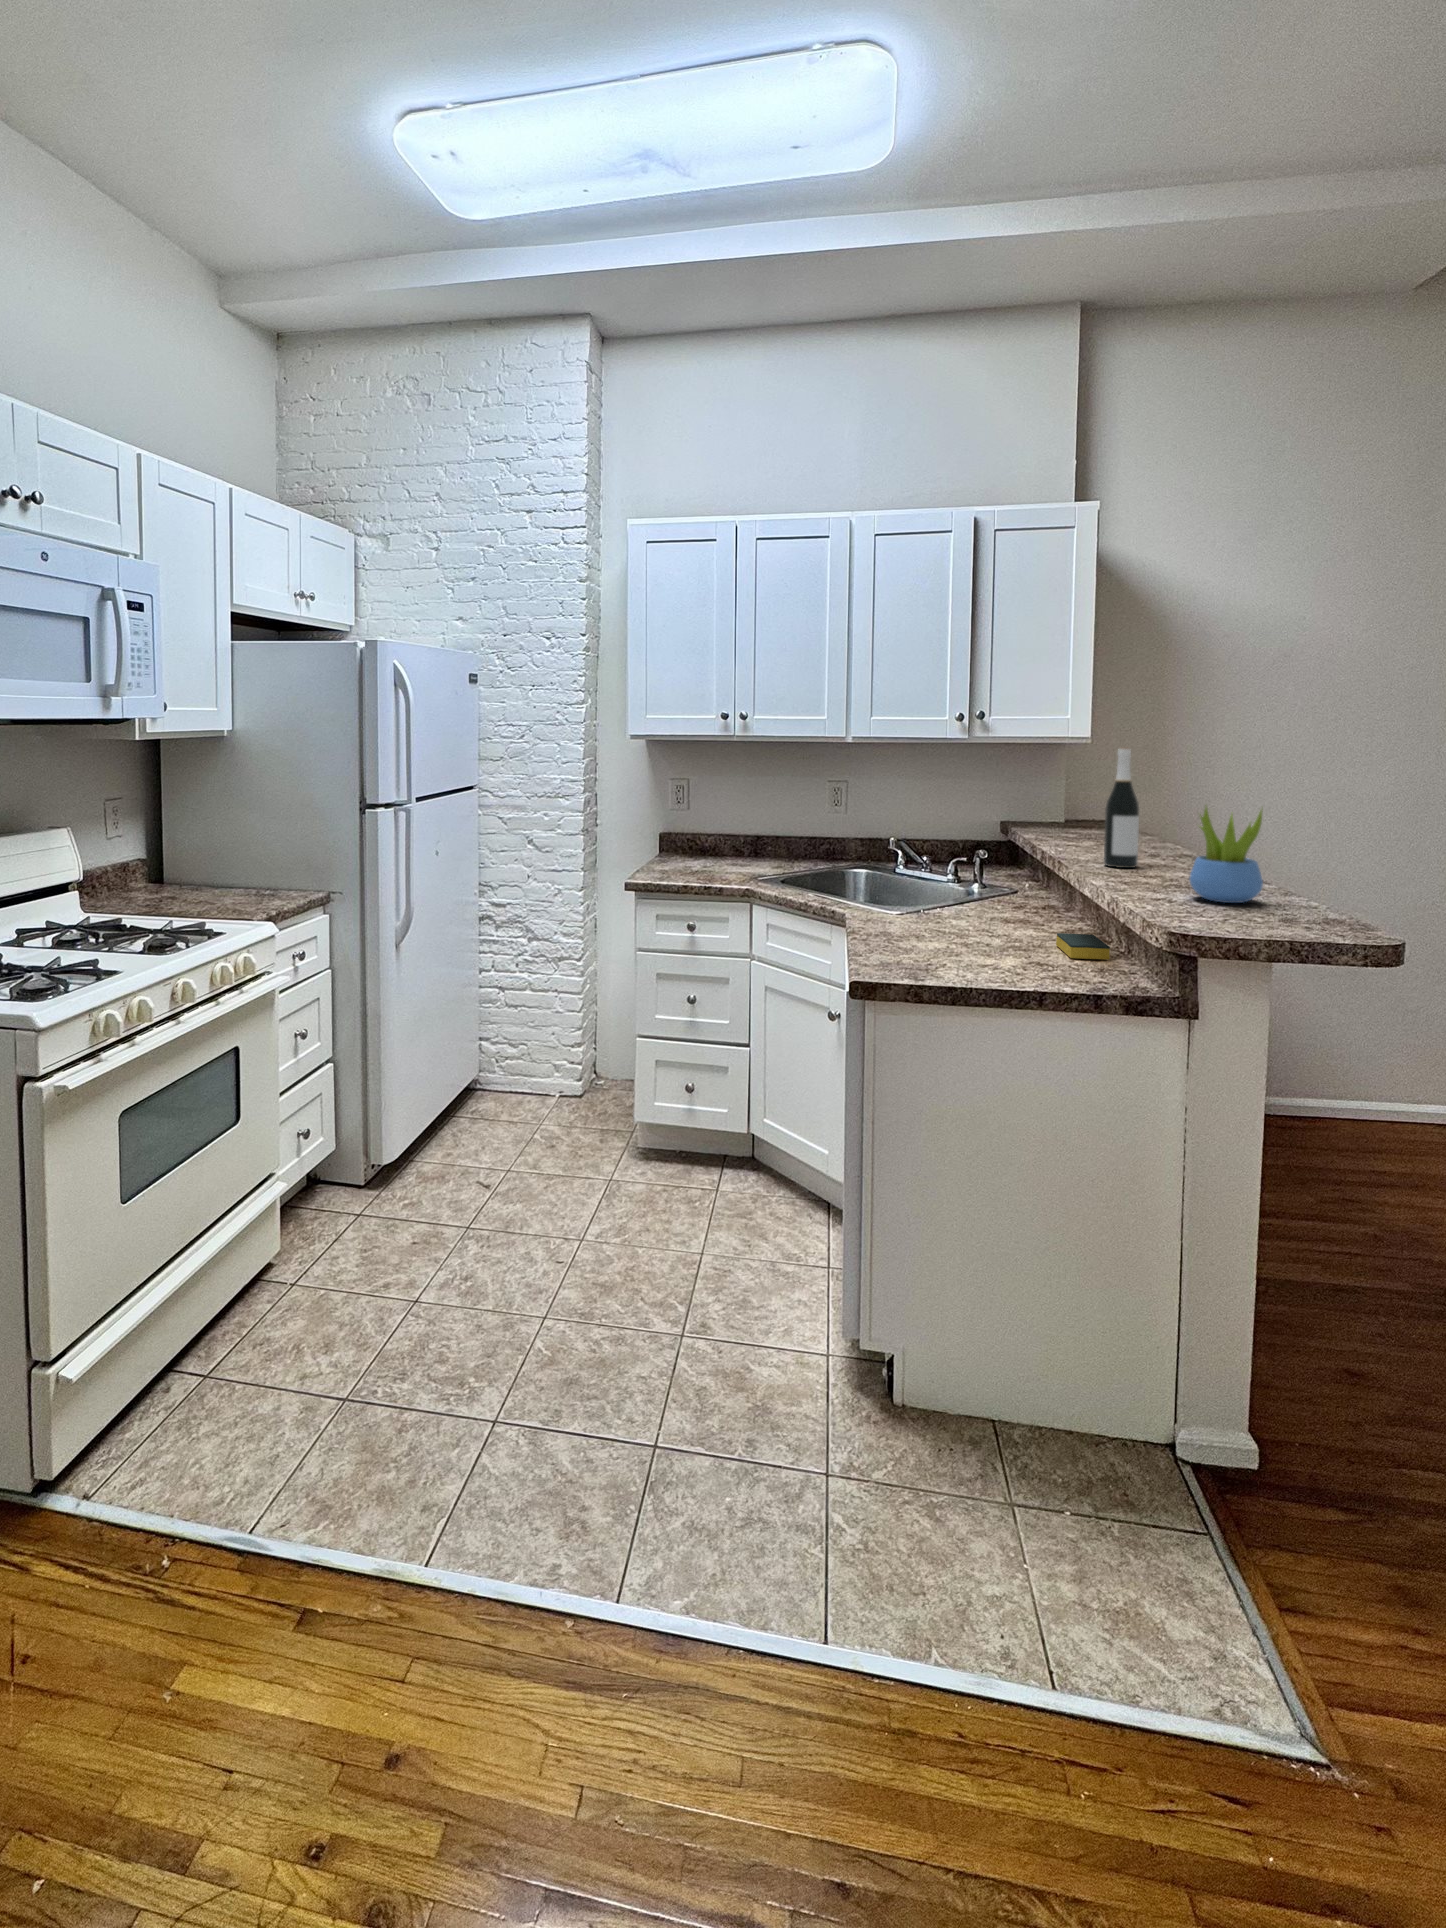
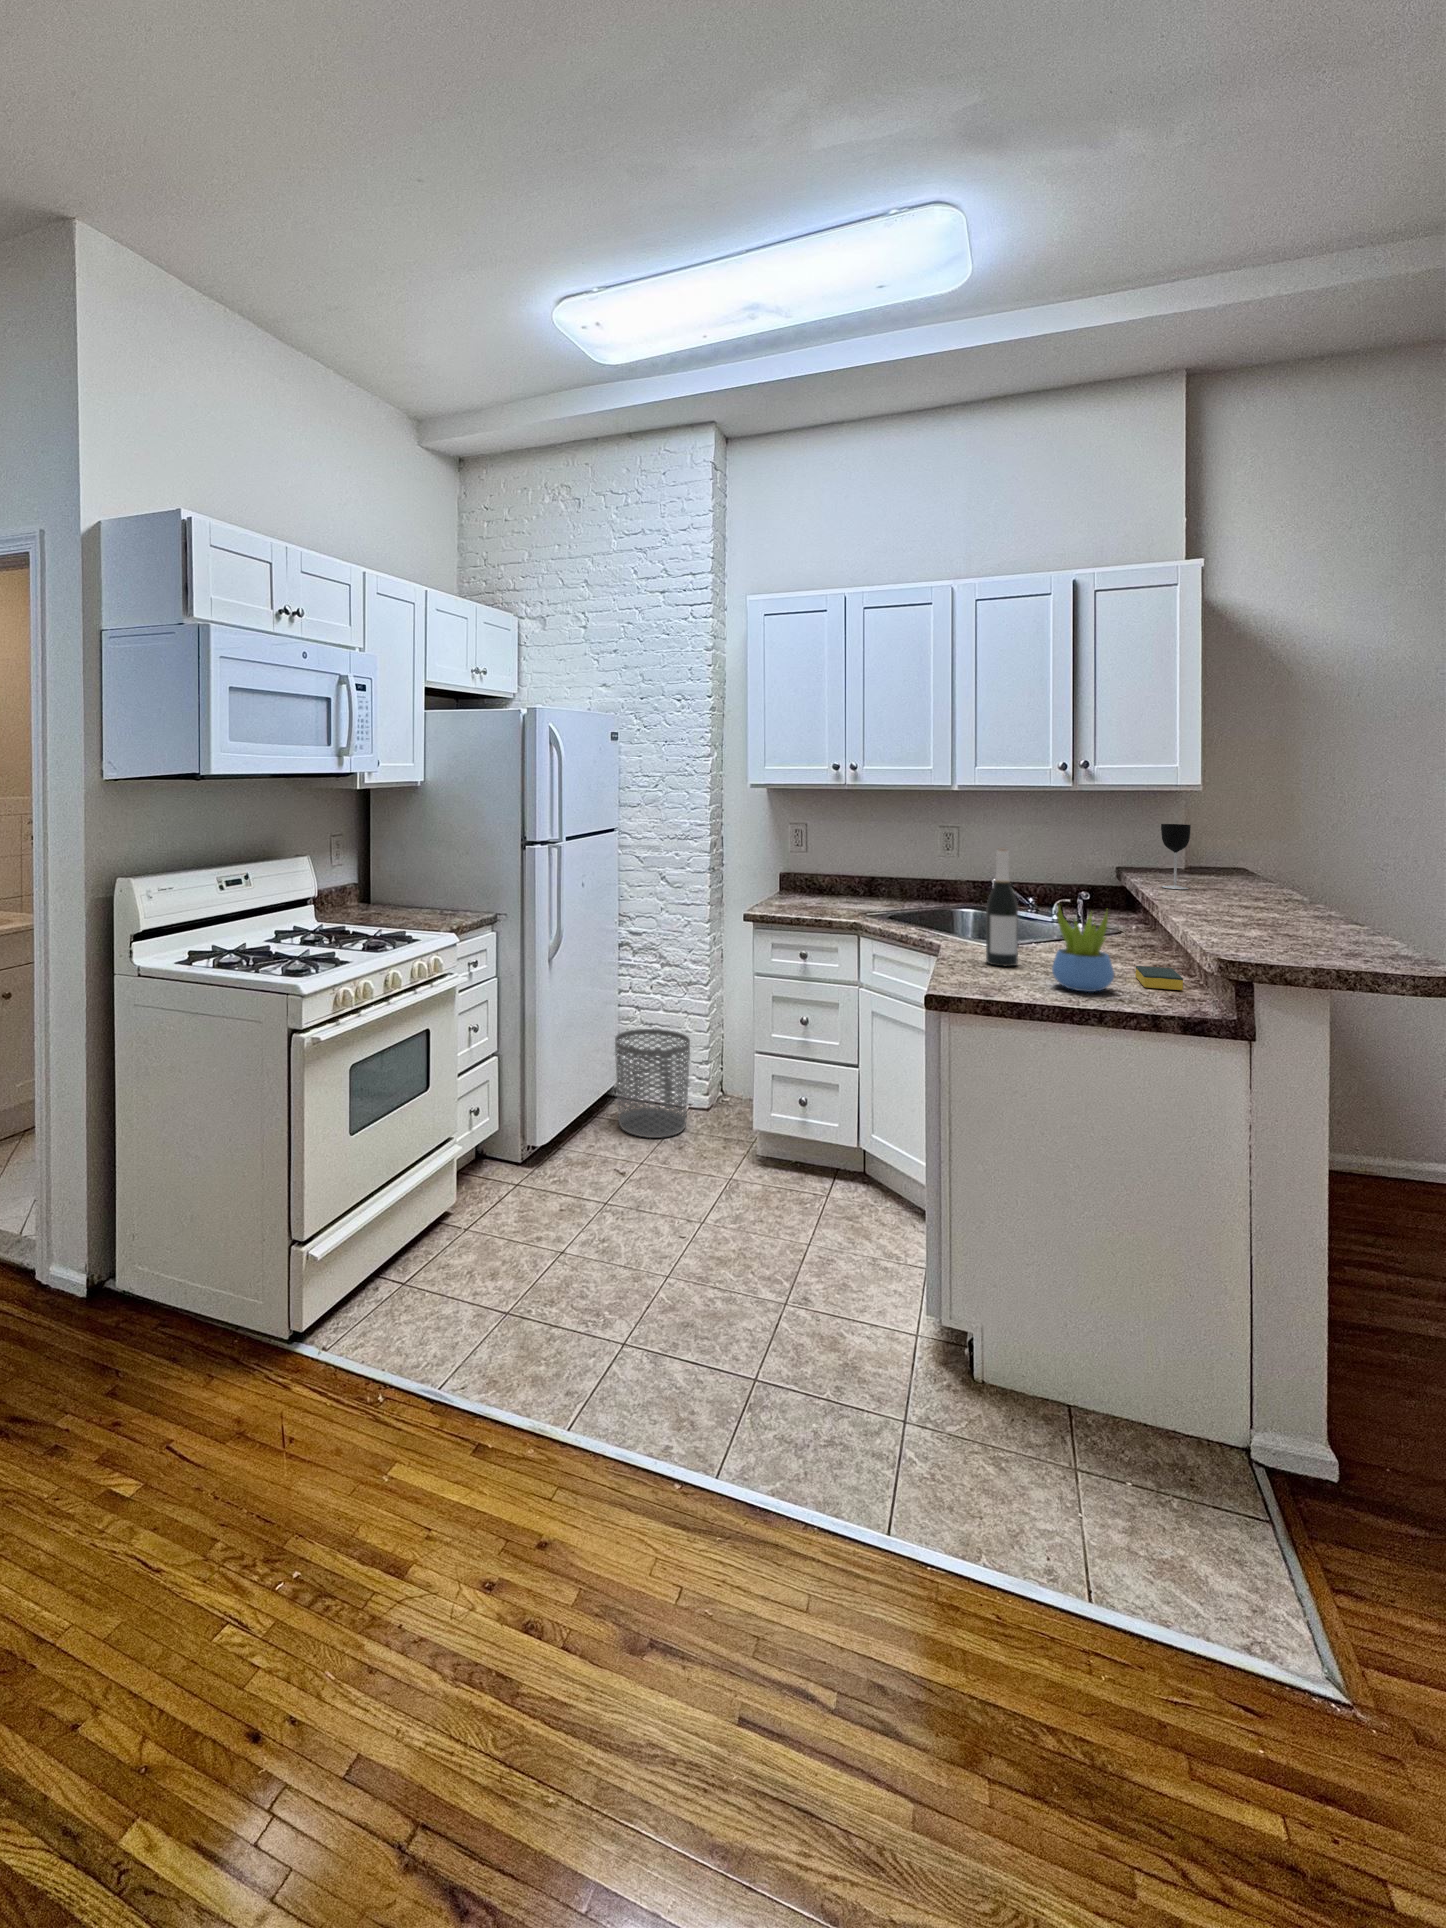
wine bottle: present [1104,747,1140,868] -> present [986,849,1018,967]
wine glass: none [1055,775,1085,843] -> present [1161,824,1191,889]
succulent plant: present [1190,807,1263,903] -> present [1052,907,1114,992]
waste bin: none [474,1012,561,1138] -> present [615,1029,690,1138]

